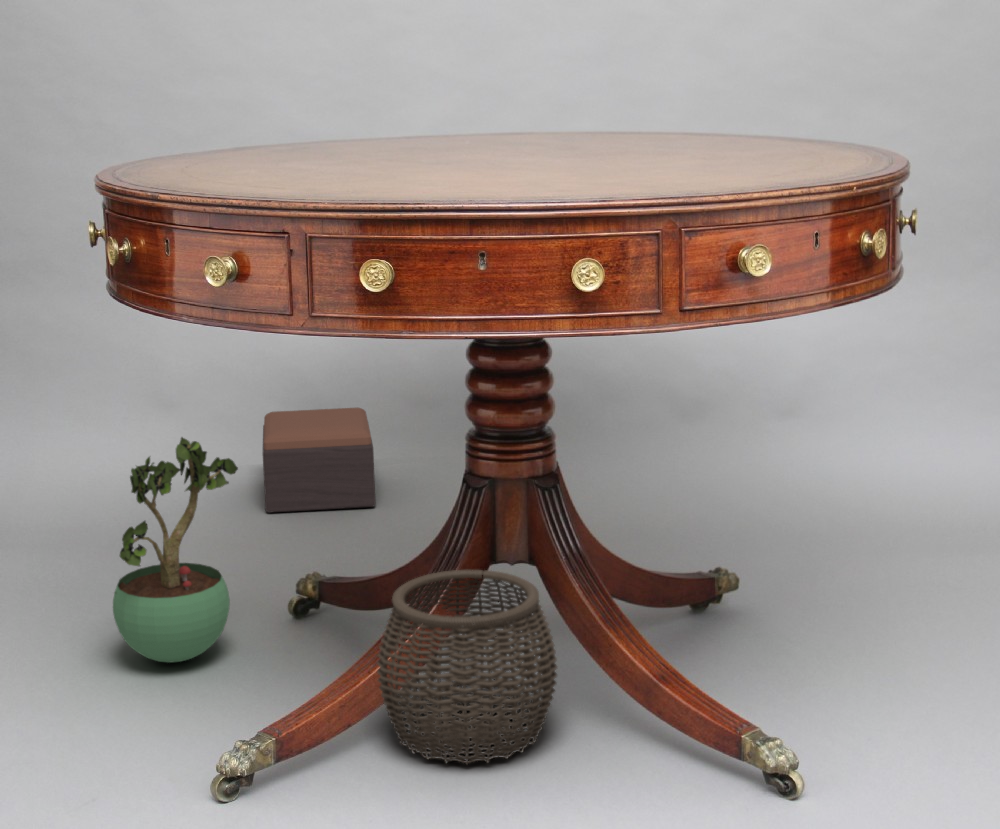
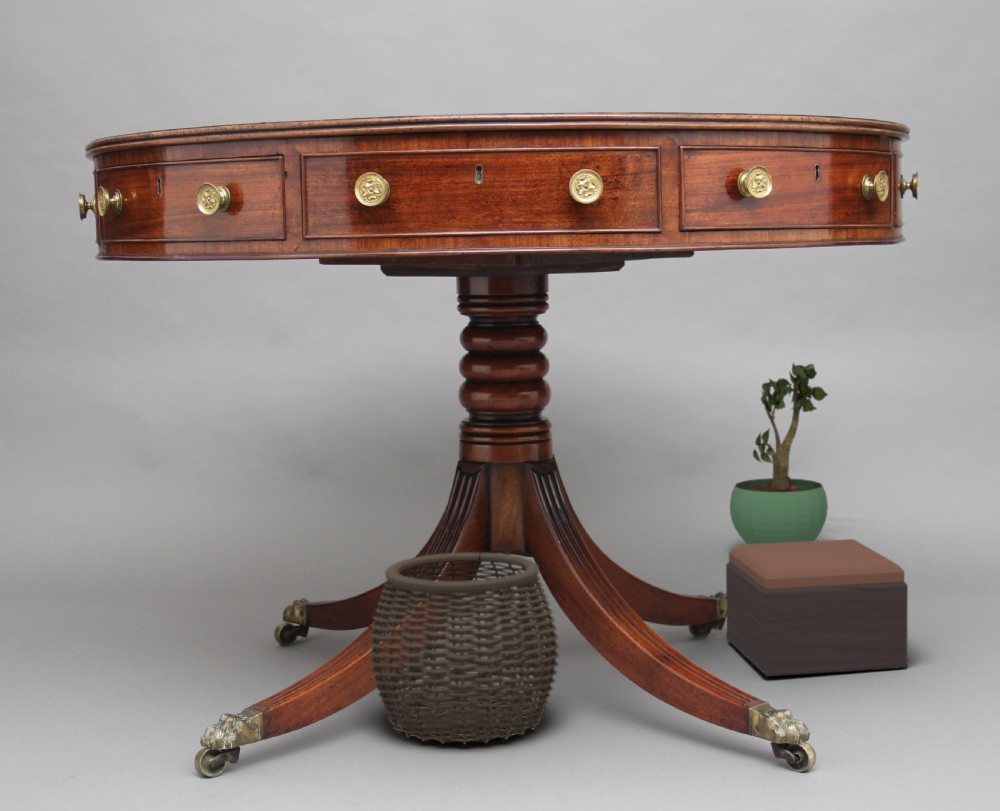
footstool: present [263,408,375,513] -> present [726,539,908,676]
potted plant: present [113,437,238,663] -> present [730,363,828,544]

